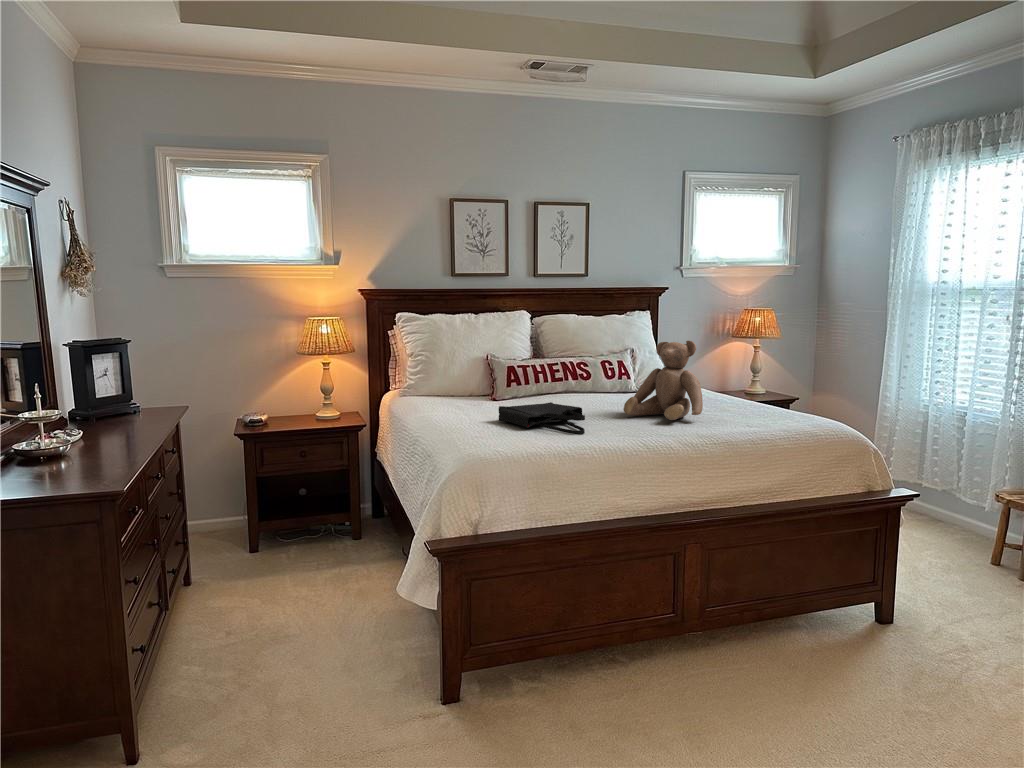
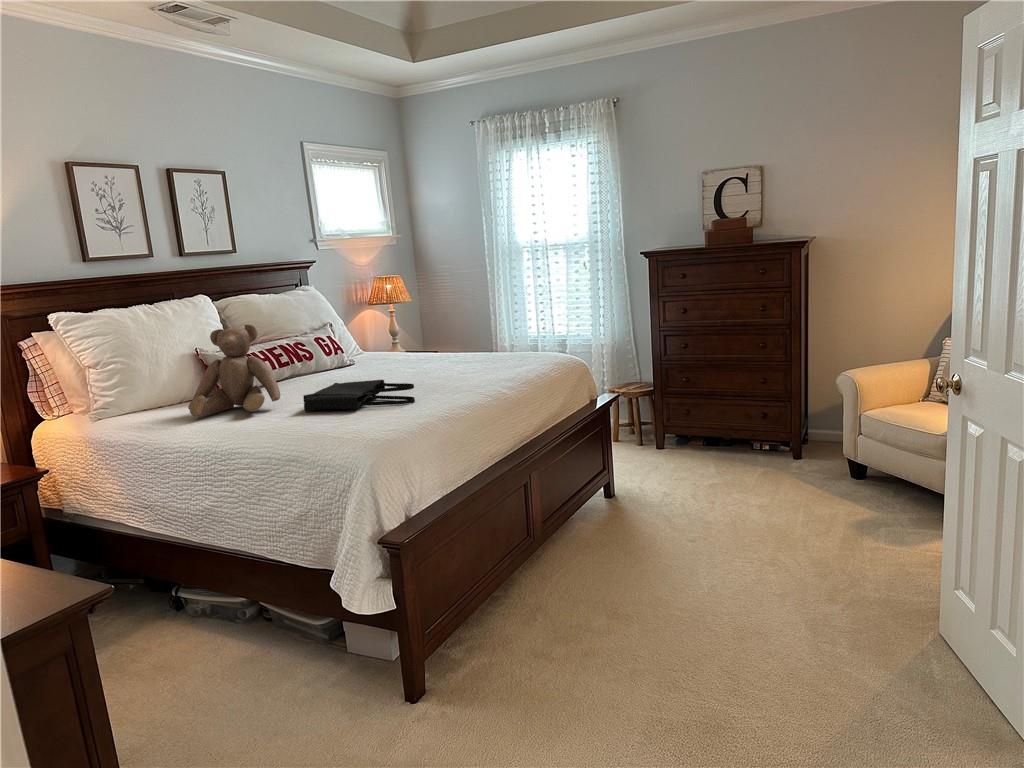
teddy bear: present [623,341,703,420] -> present [188,324,280,417]

